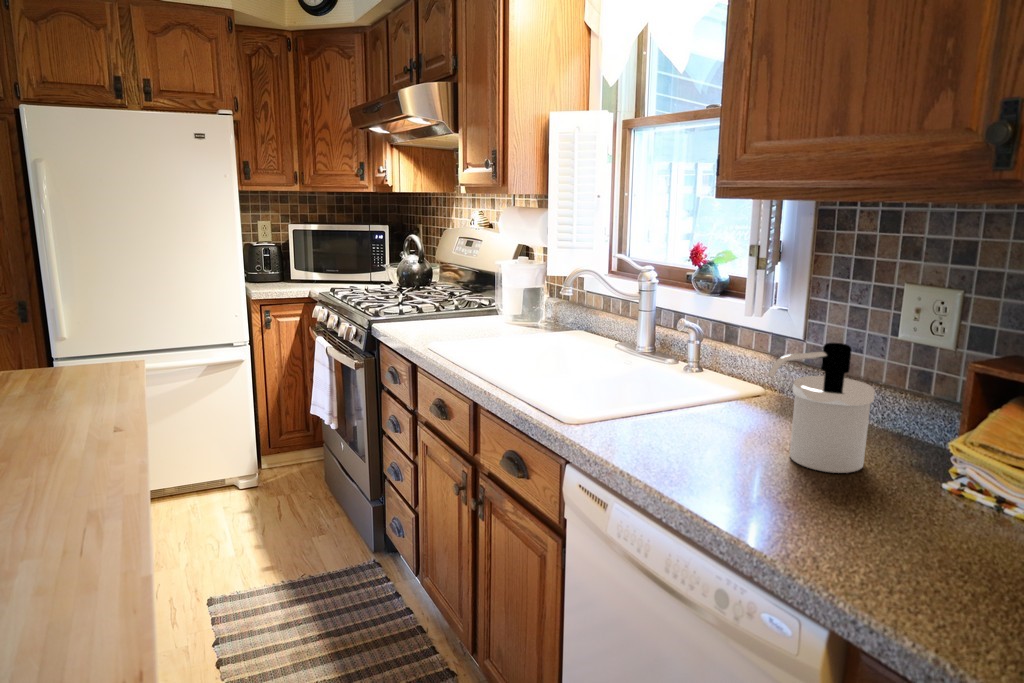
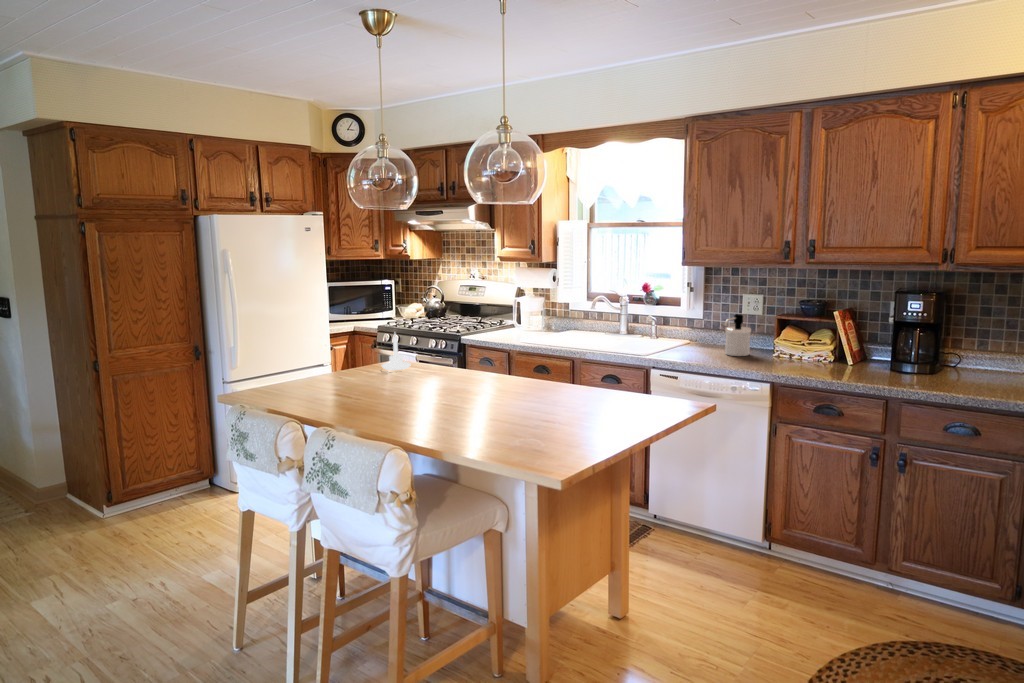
candle holder: none [40,306,106,384] -> present [382,334,411,370]

